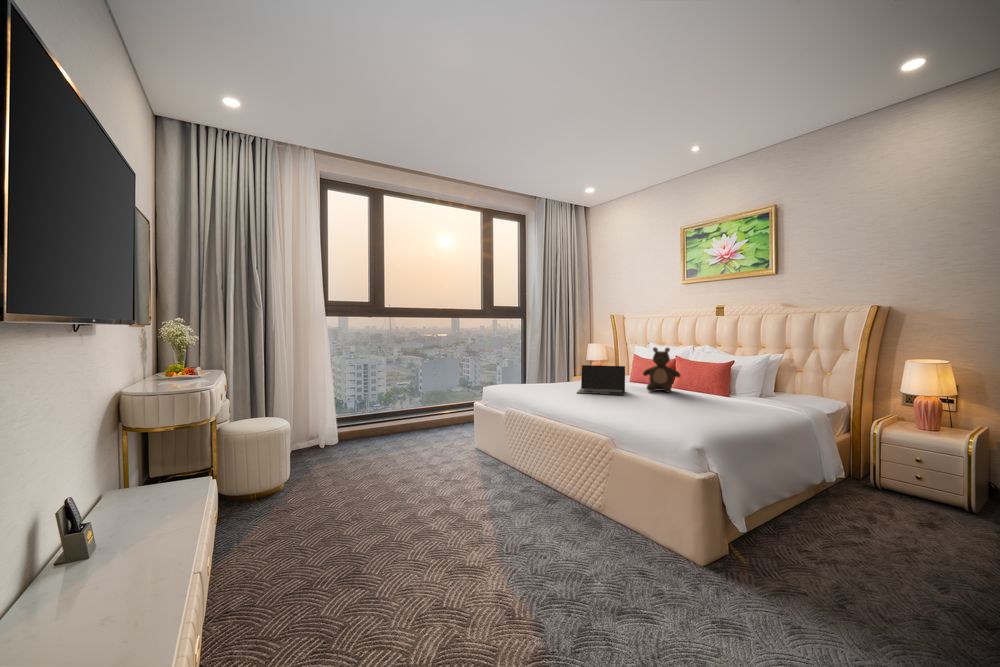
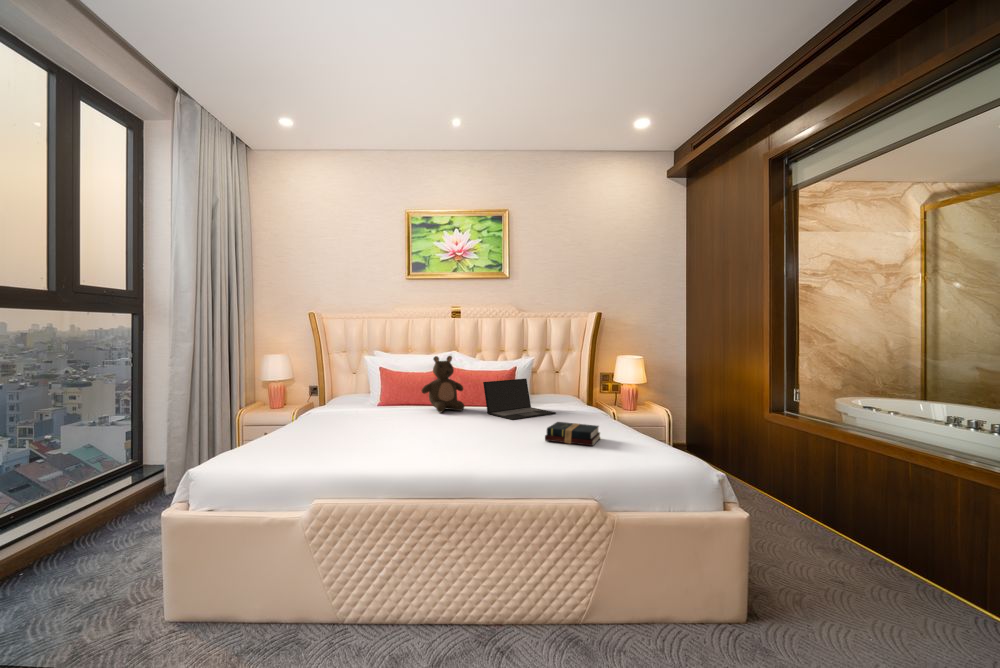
laptop: present [577,365,625,395] -> present [483,379,556,420]
hardback book: none [653,404,706,424] -> present [545,422,600,446]

